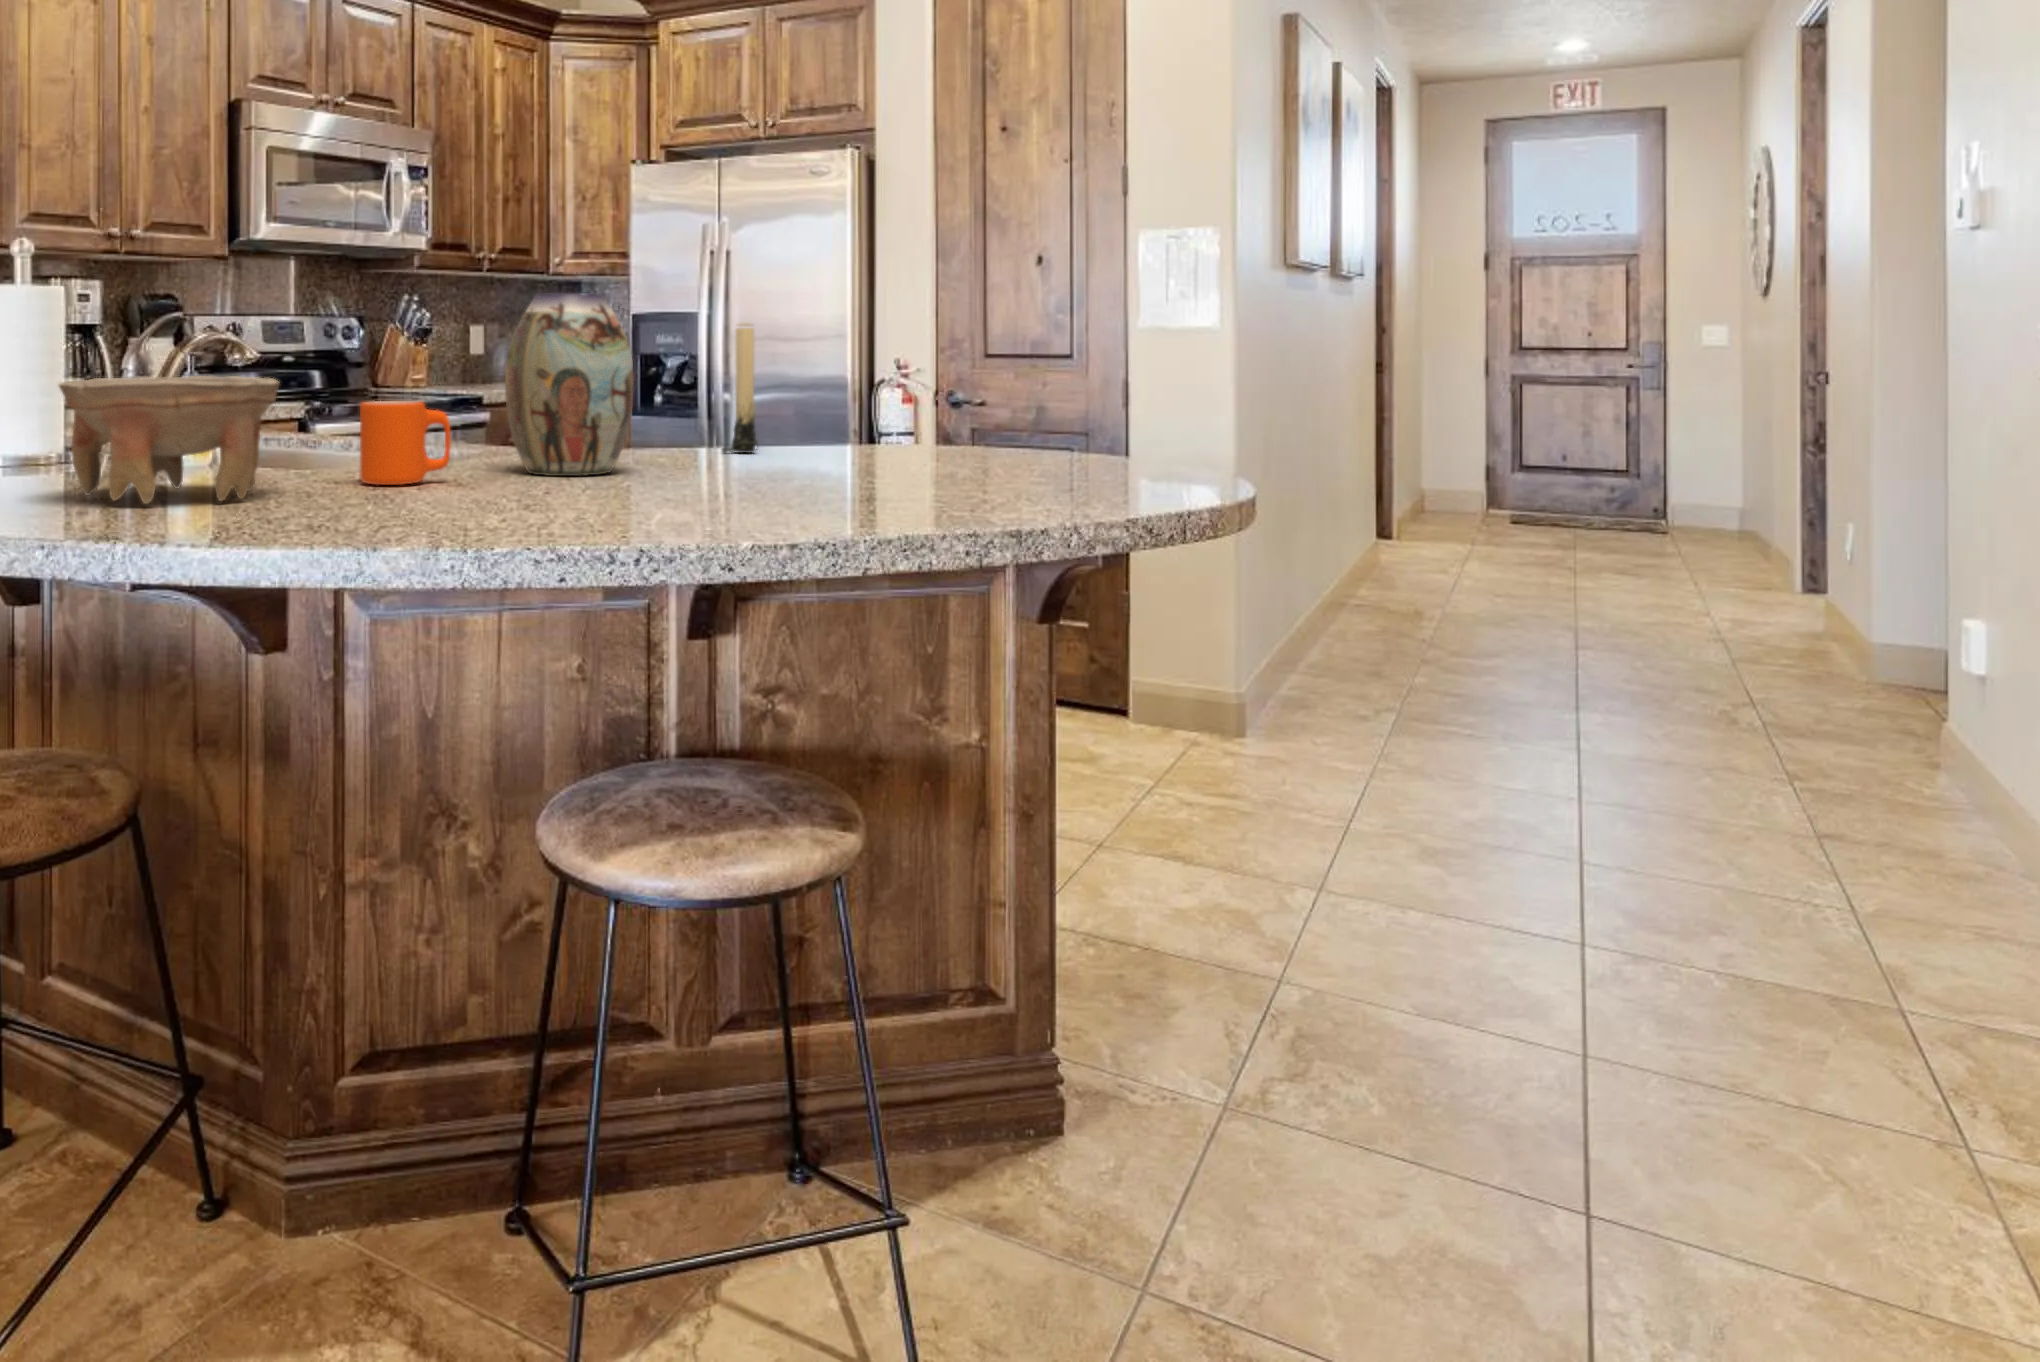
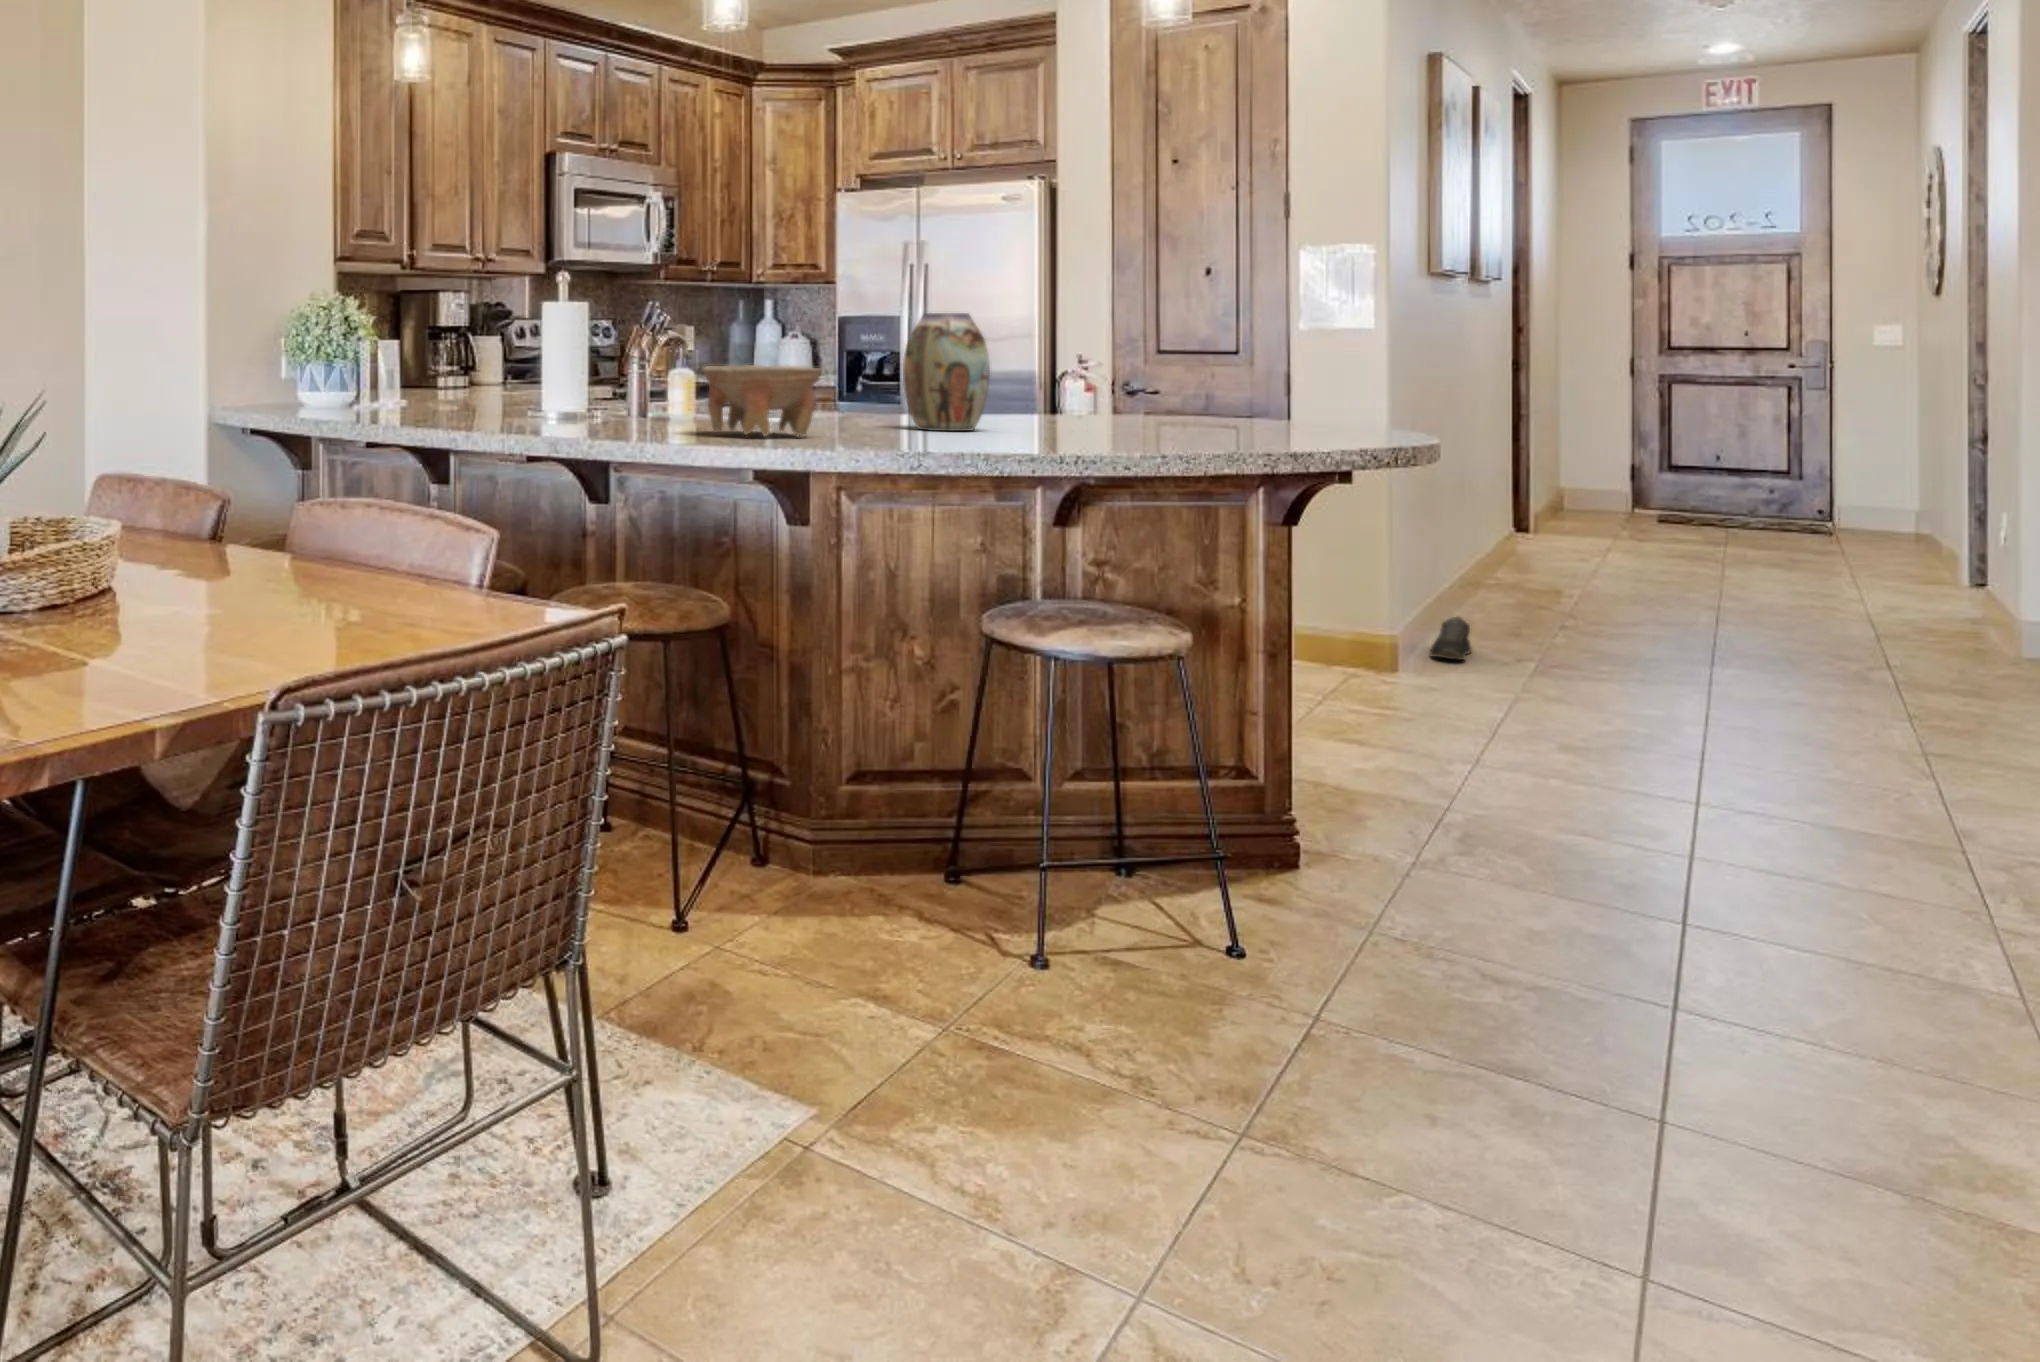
candle: present [722,323,757,453] -> none [1013,330,1040,423]
mug: present [360,401,451,485] -> none [837,381,890,433]
shoe: none [1283,661,1329,715] -> present [1430,617,1471,660]

